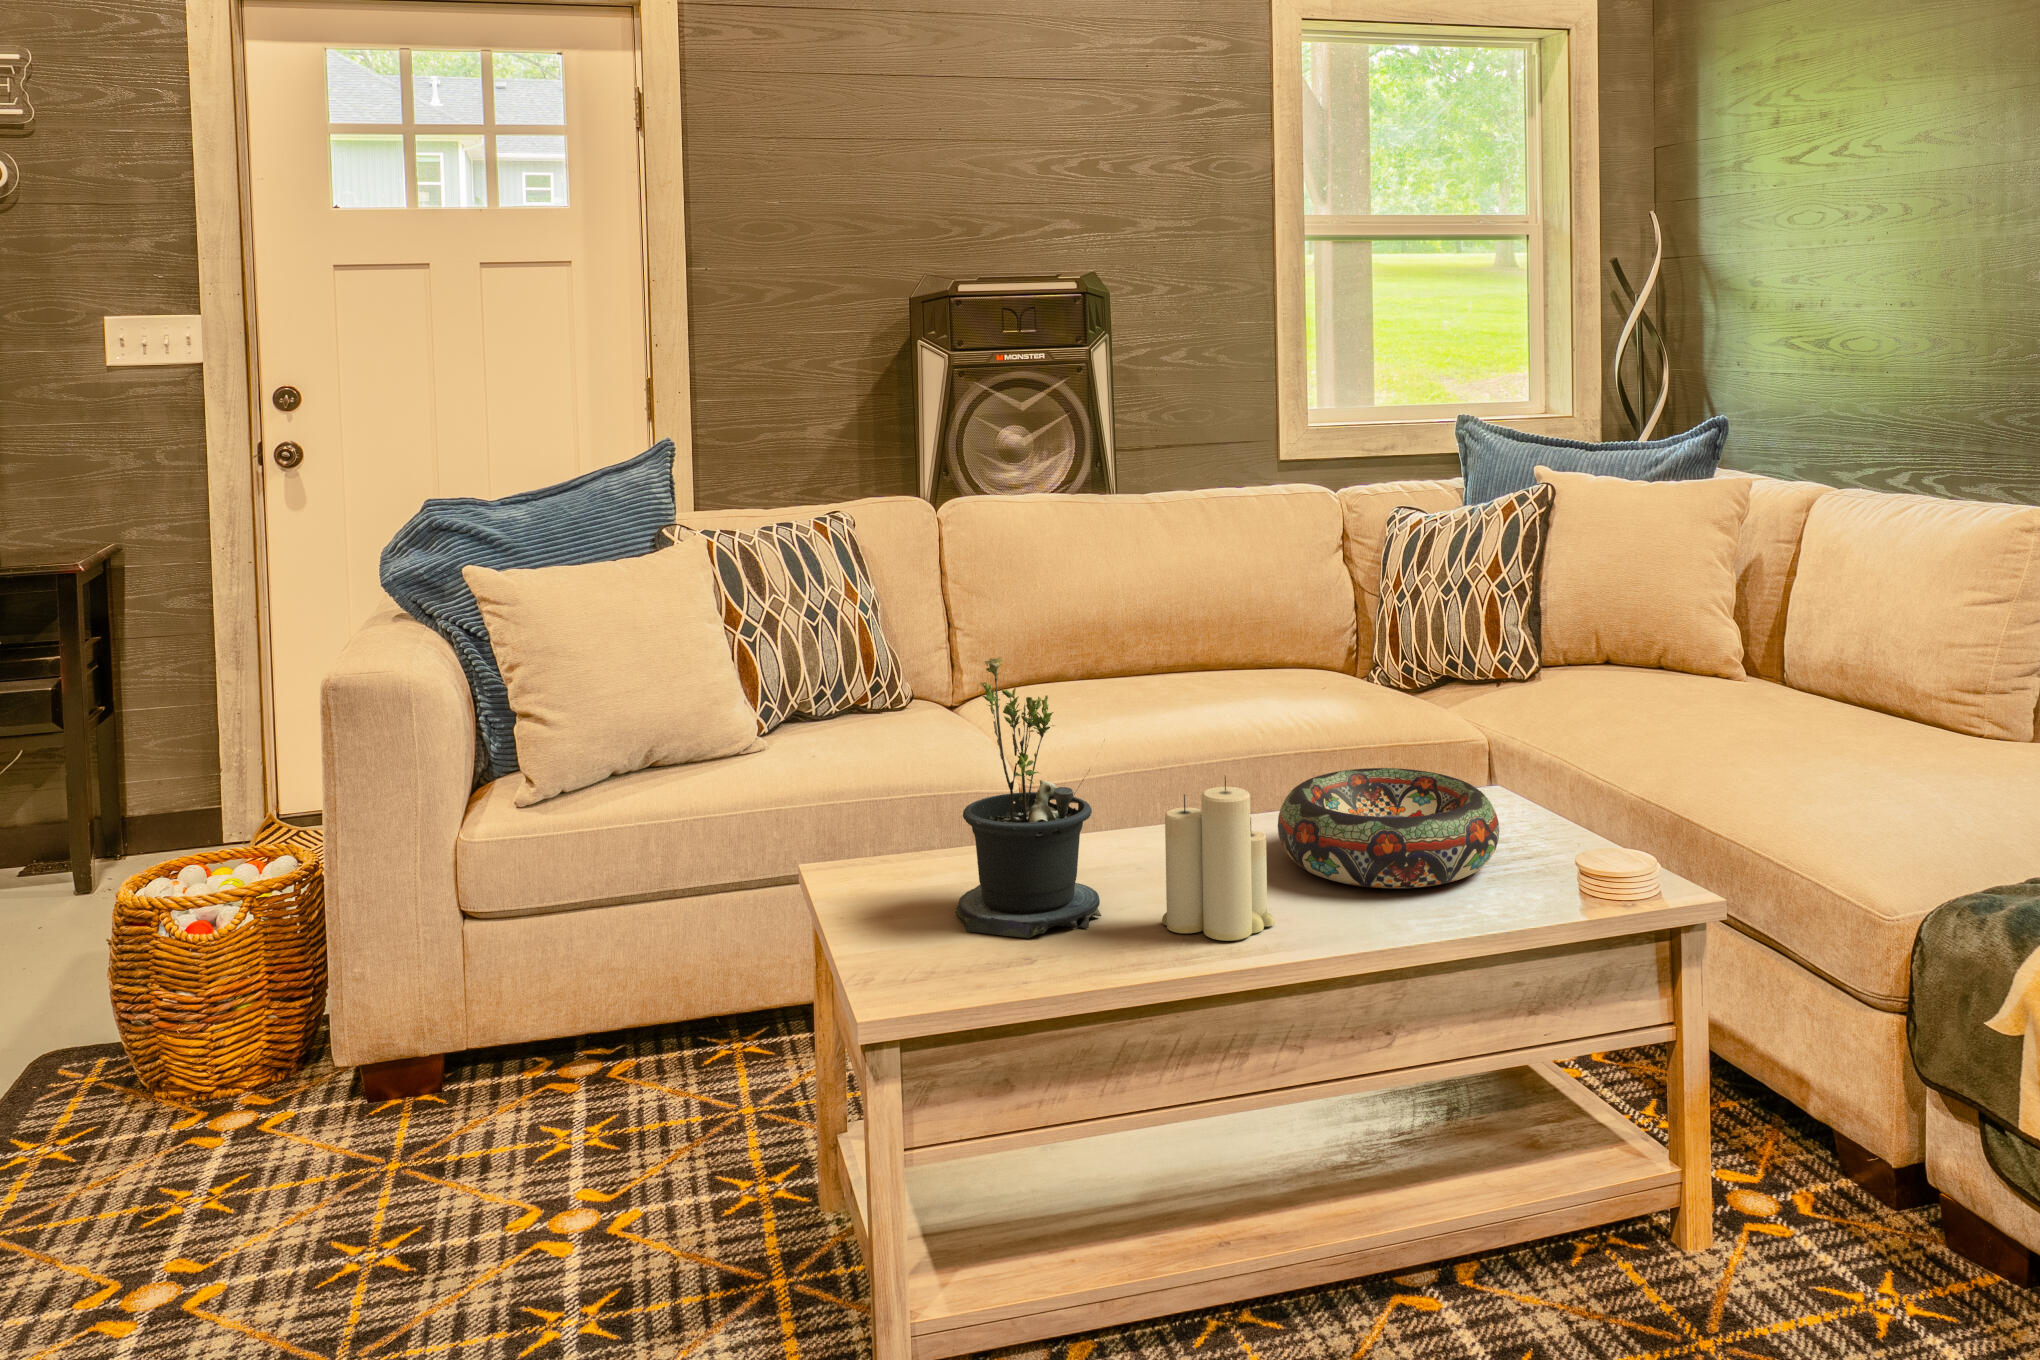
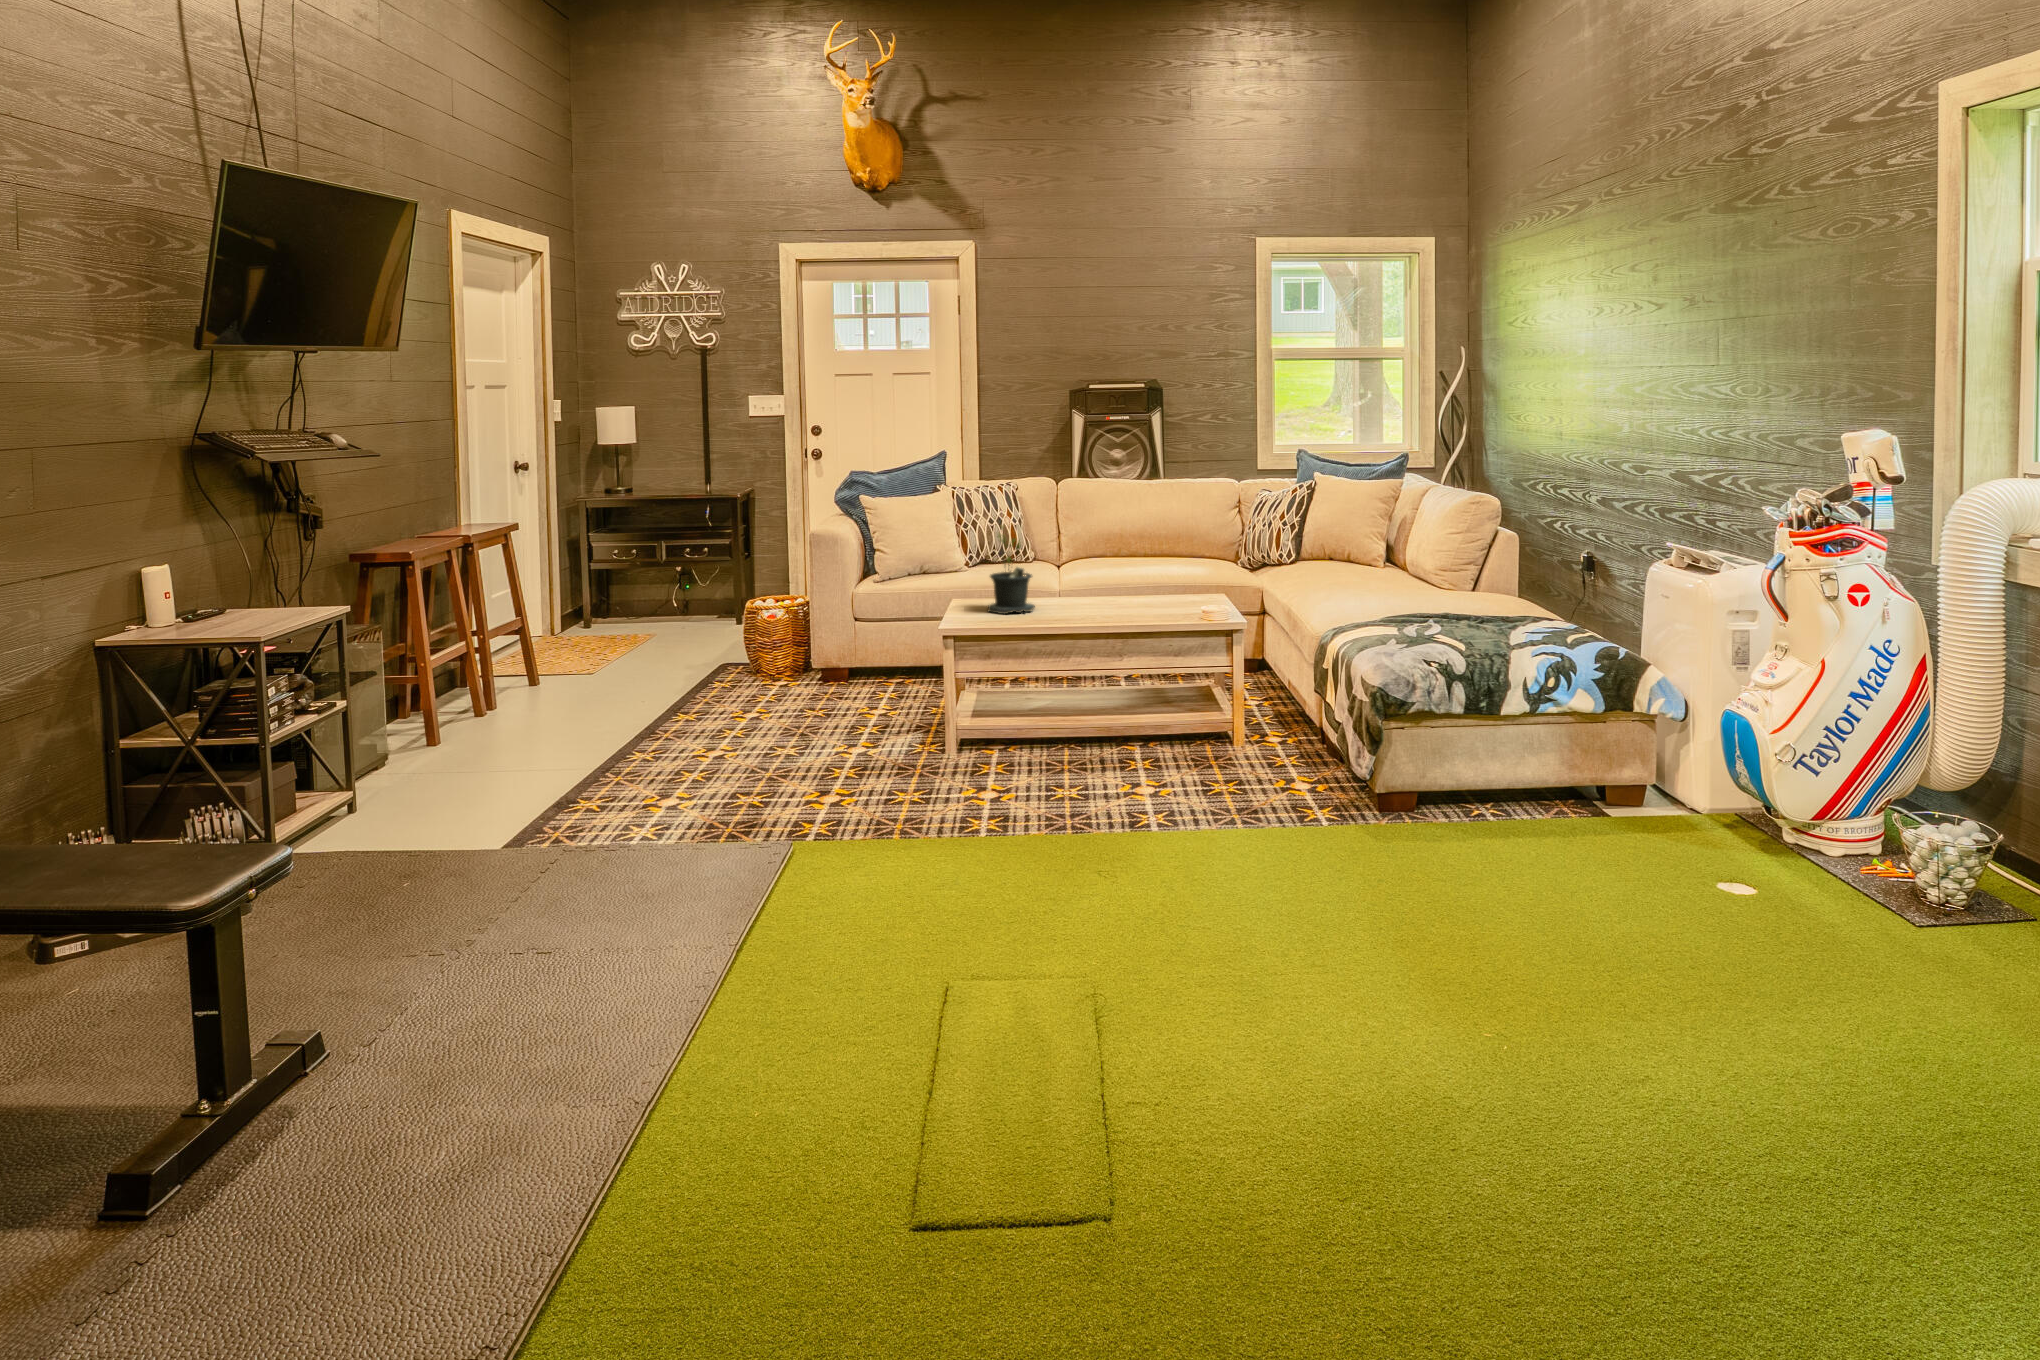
decorative bowl: present [1278,768,1499,888] -> none [1106,577,1184,612]
candle: present [1162,775,1275,941] -> none [1049,565,1085,618]

